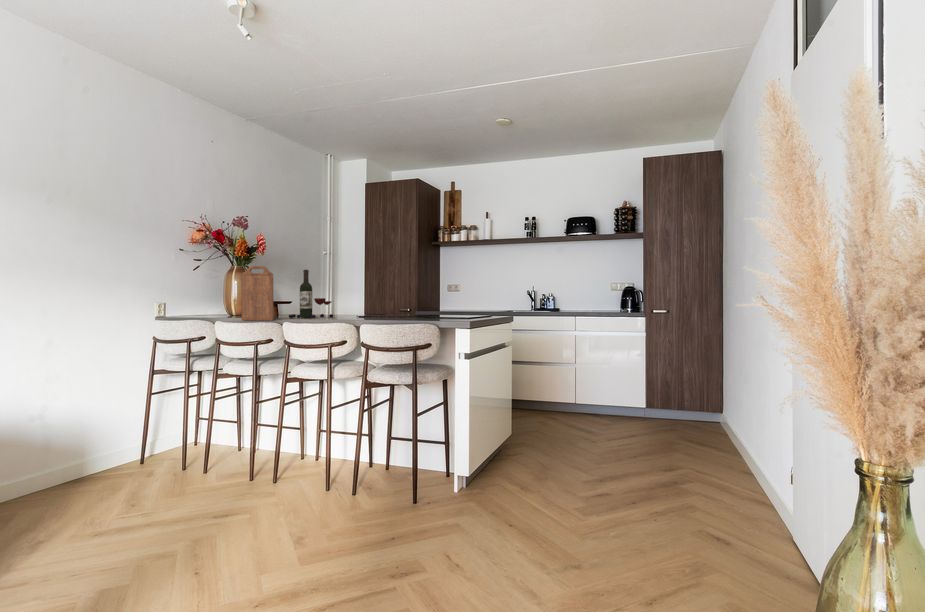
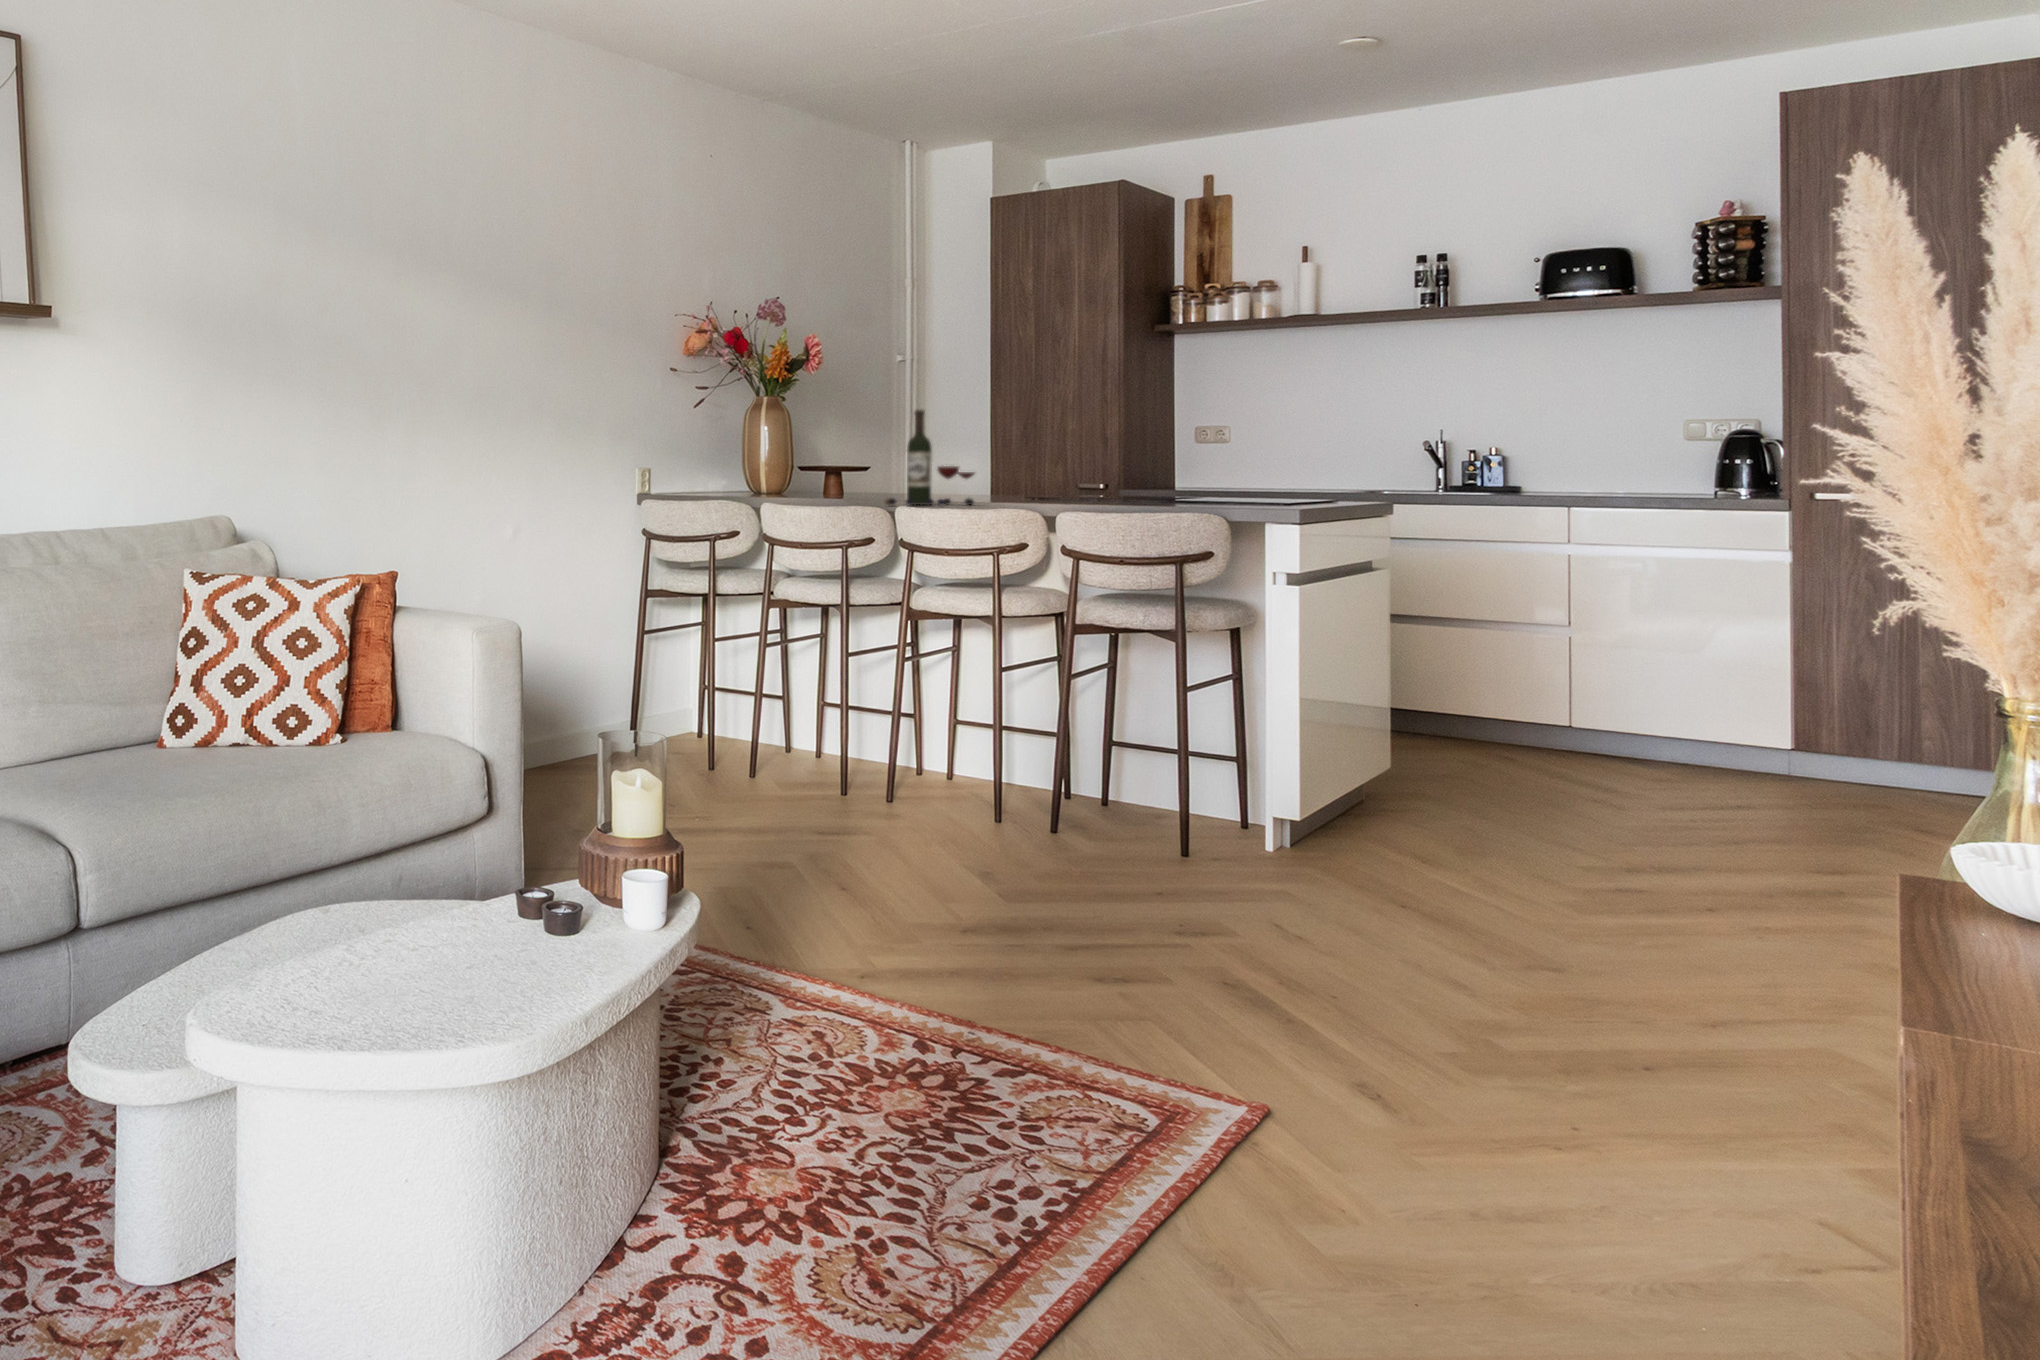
cutting board: present [241,266,273,321] -> none [815,406,875,508]

